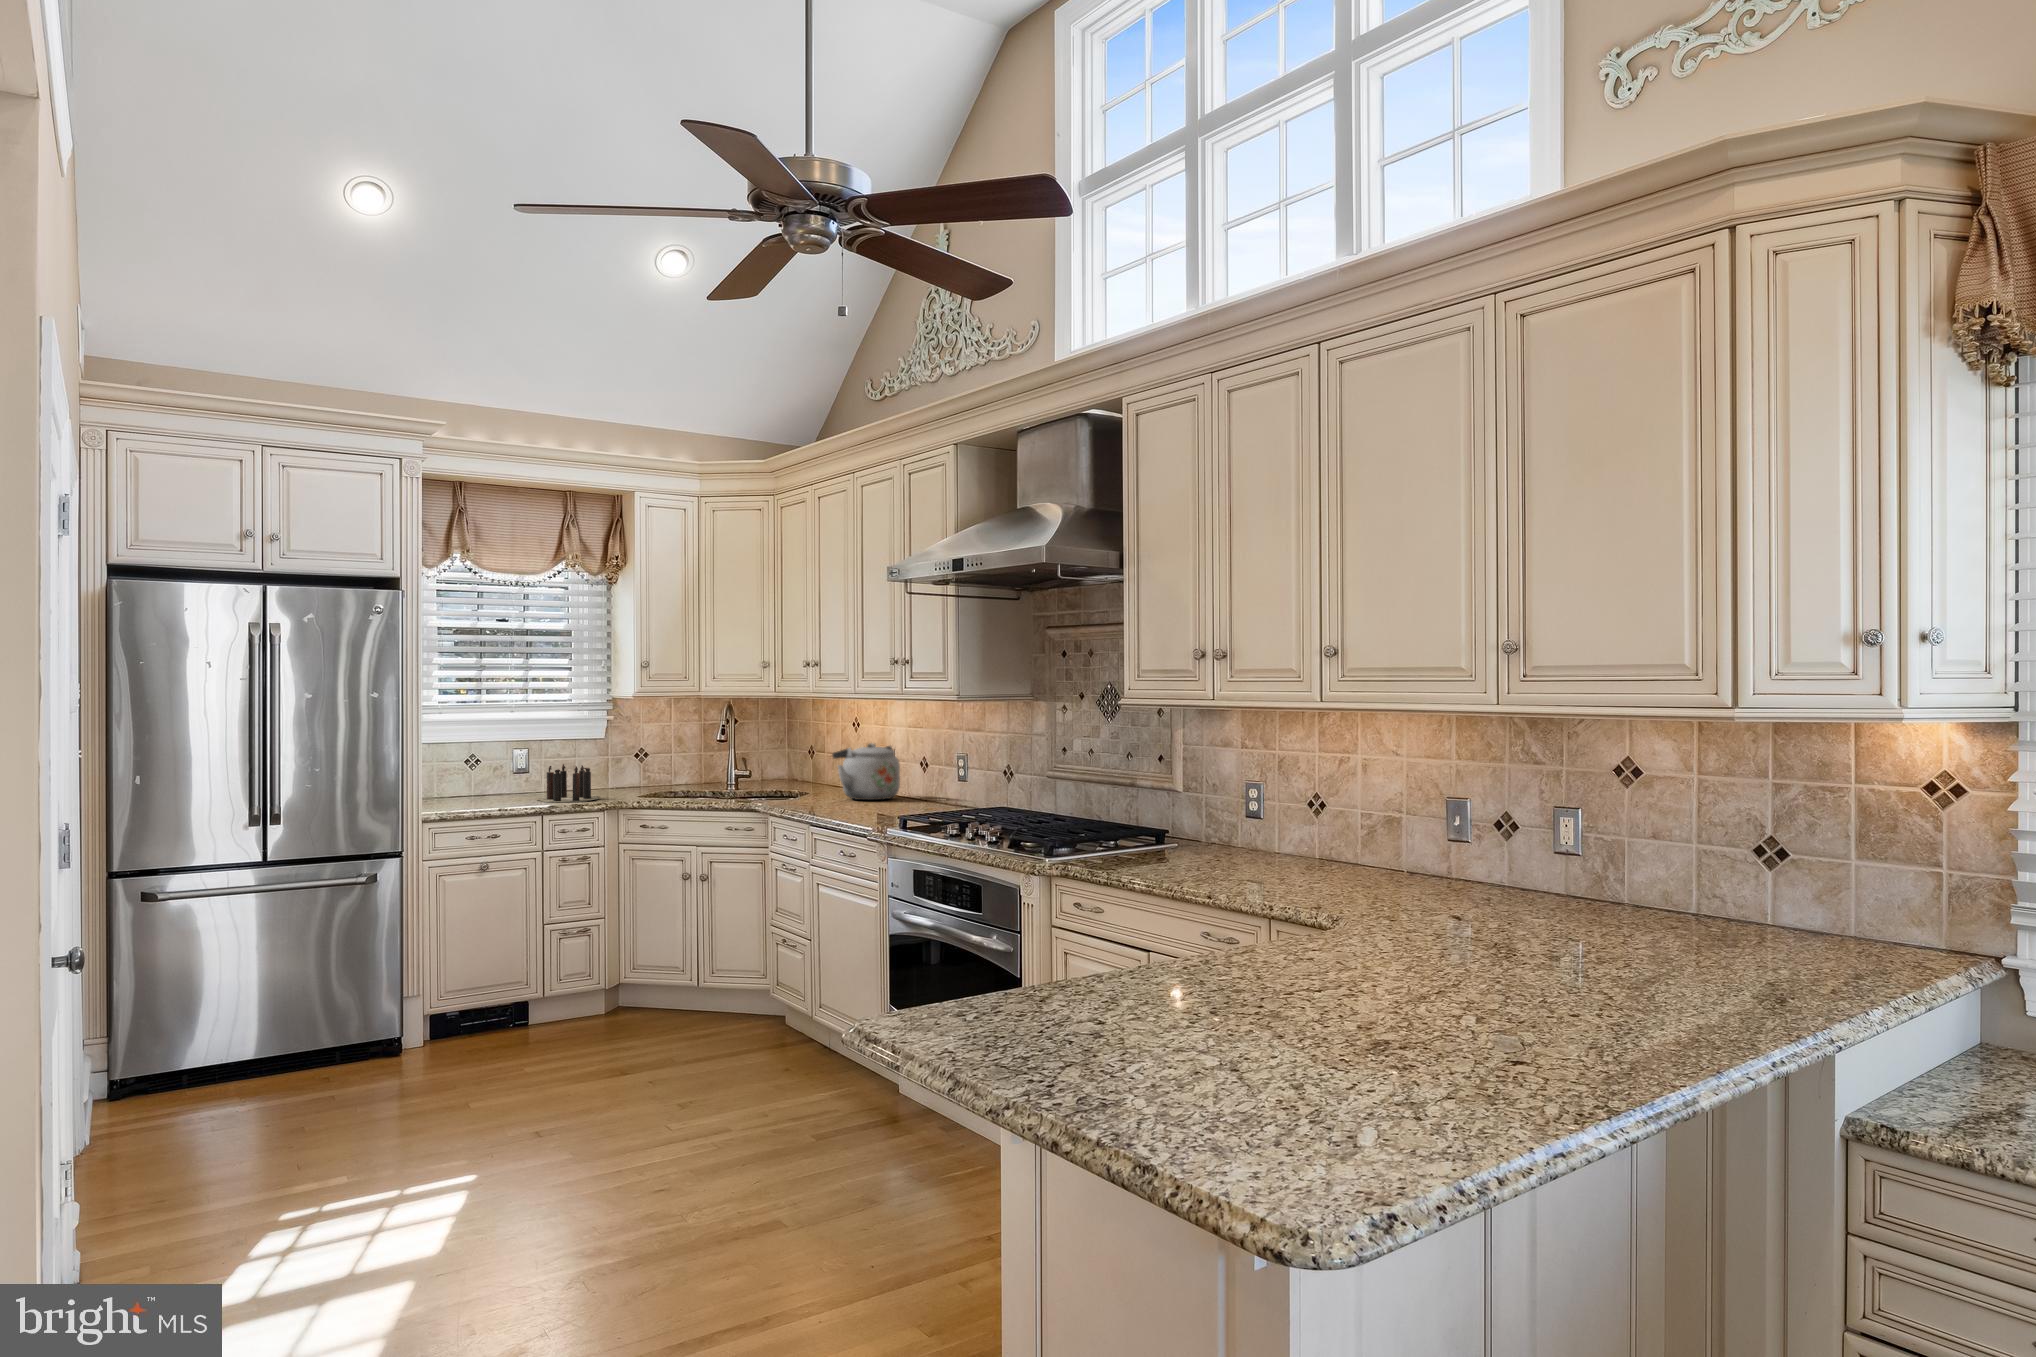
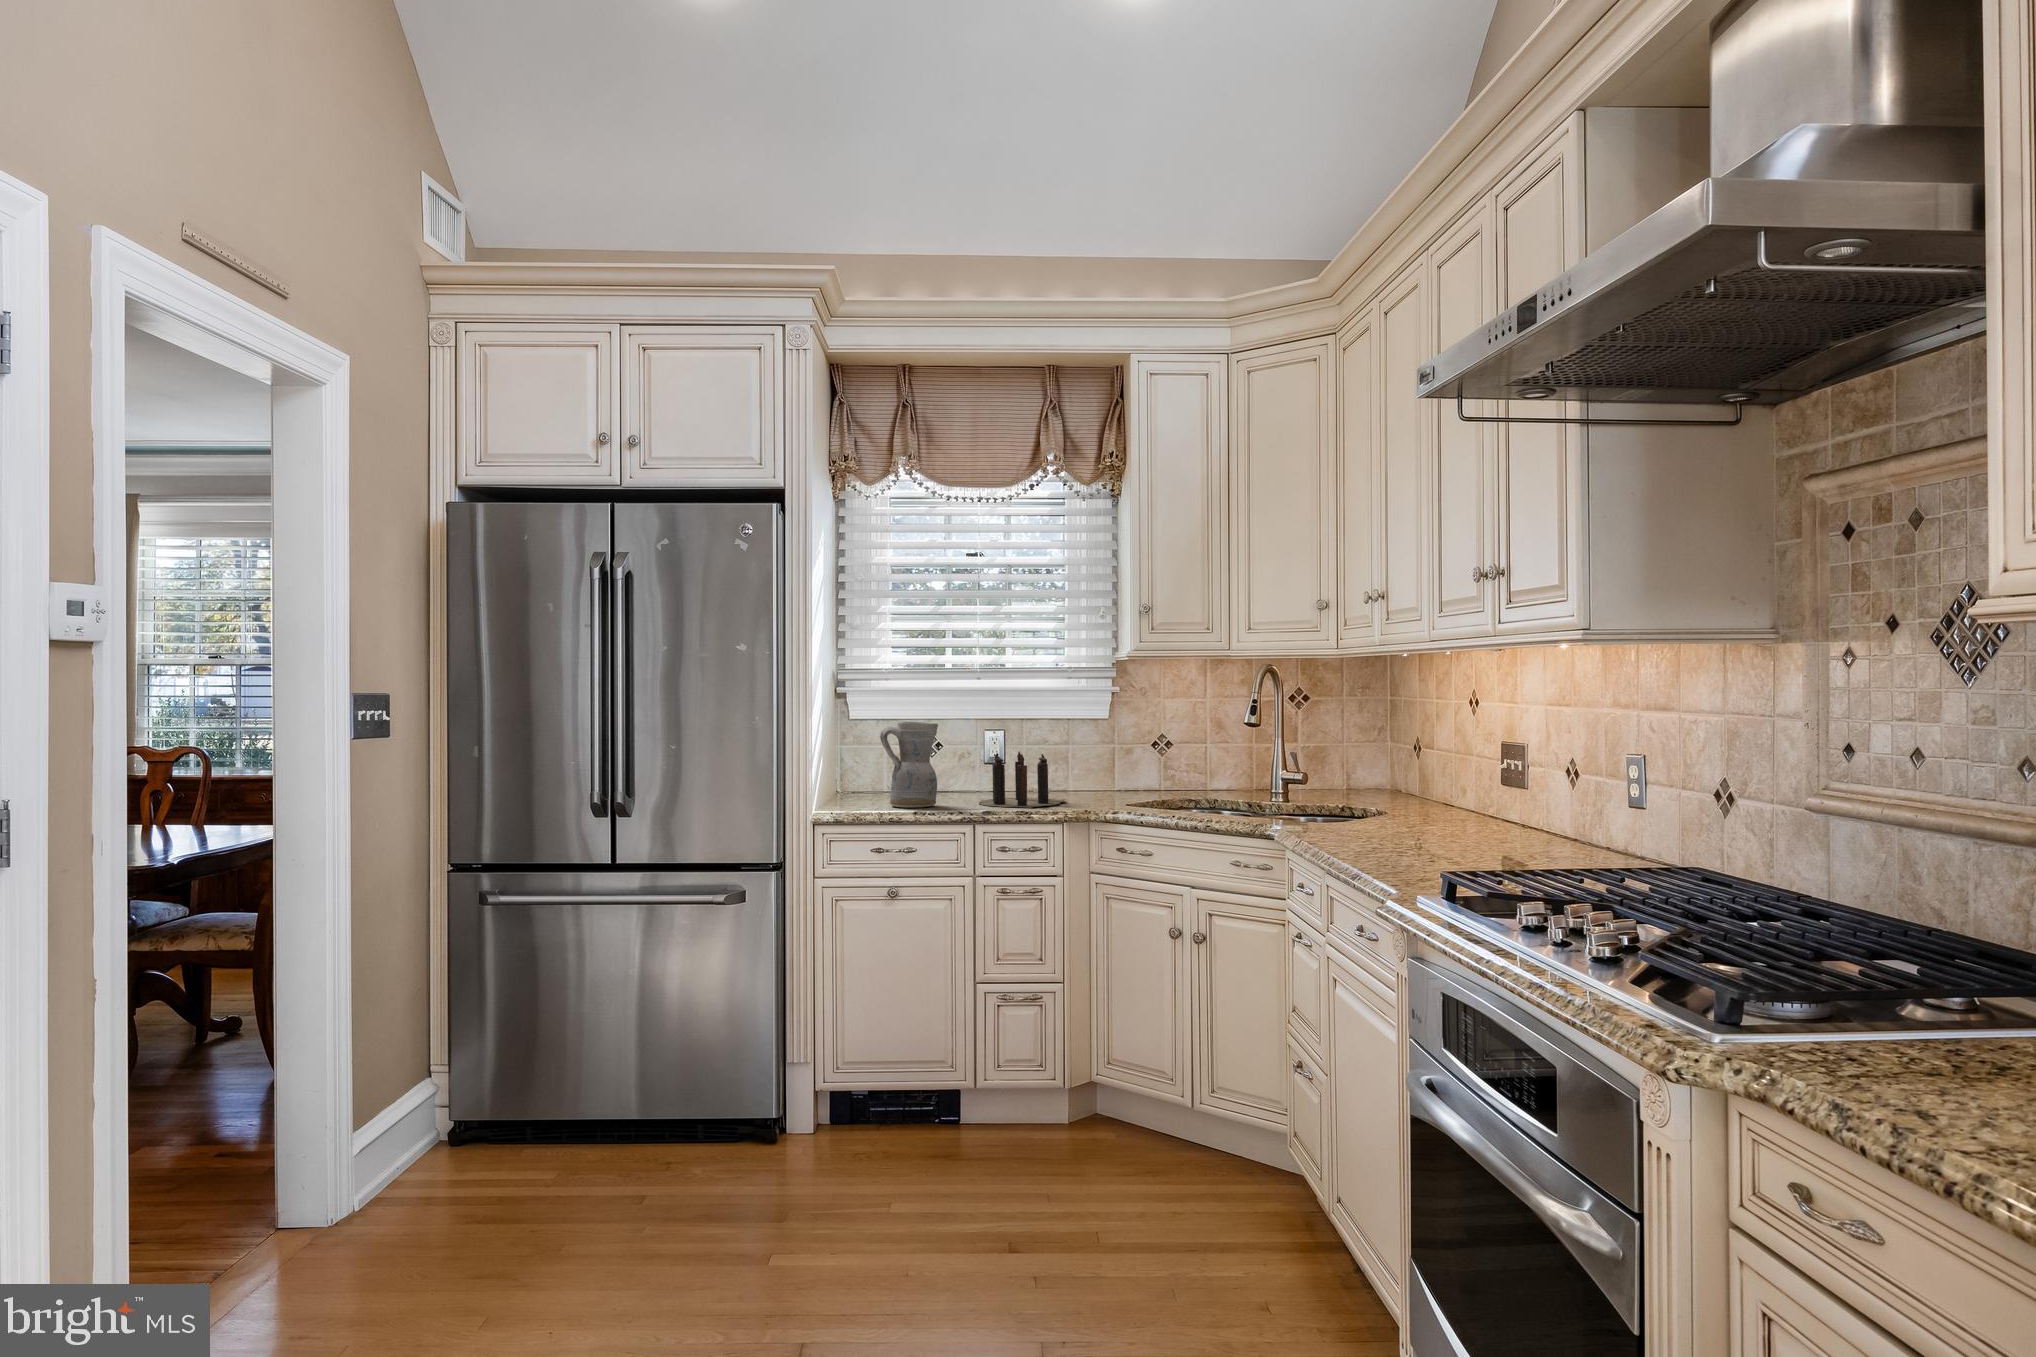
kettle: present [832,743,900,800] -> none [1400,731,1527,835]
ceramic pitcher: none [476,746,517,806] -> present [880,721,938,808]

